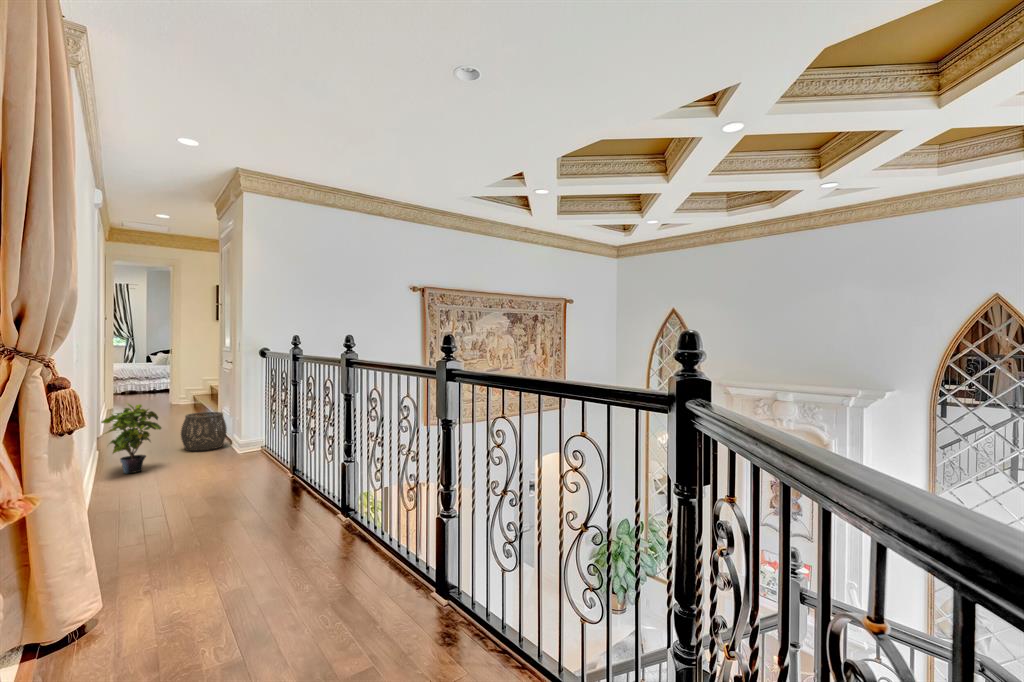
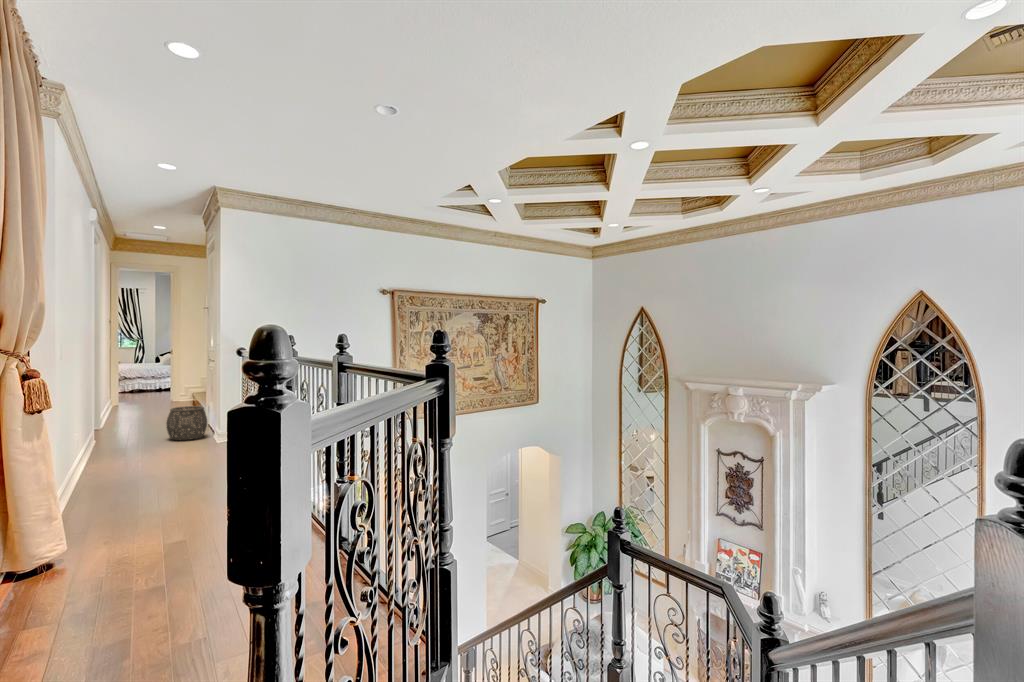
potted plant: present [101,404,161,473] -> none [92,397,146,457]

